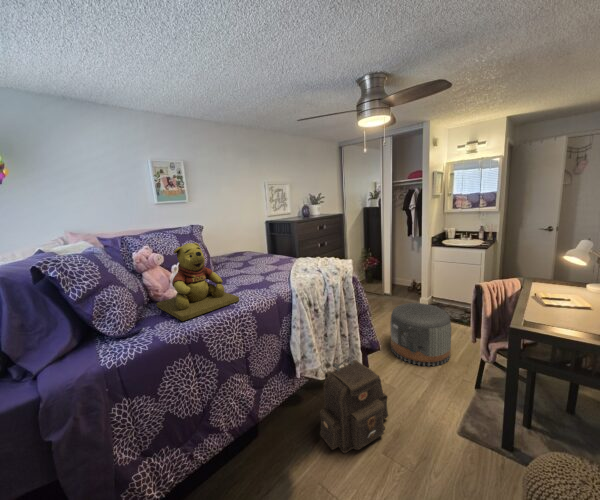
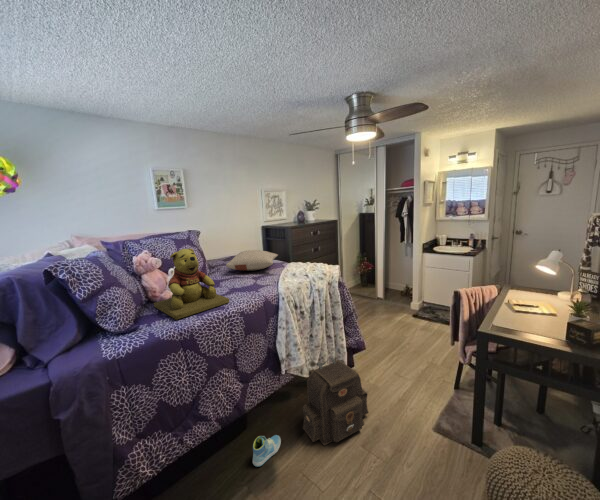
pillow: none [232,245,285,267] -> present [226,250,278,271]
pouf: present [390,303,451,366] -> none [378,308,435,368]
sneaker: none [268,443,297,479] -> present [253,435,281,467]

